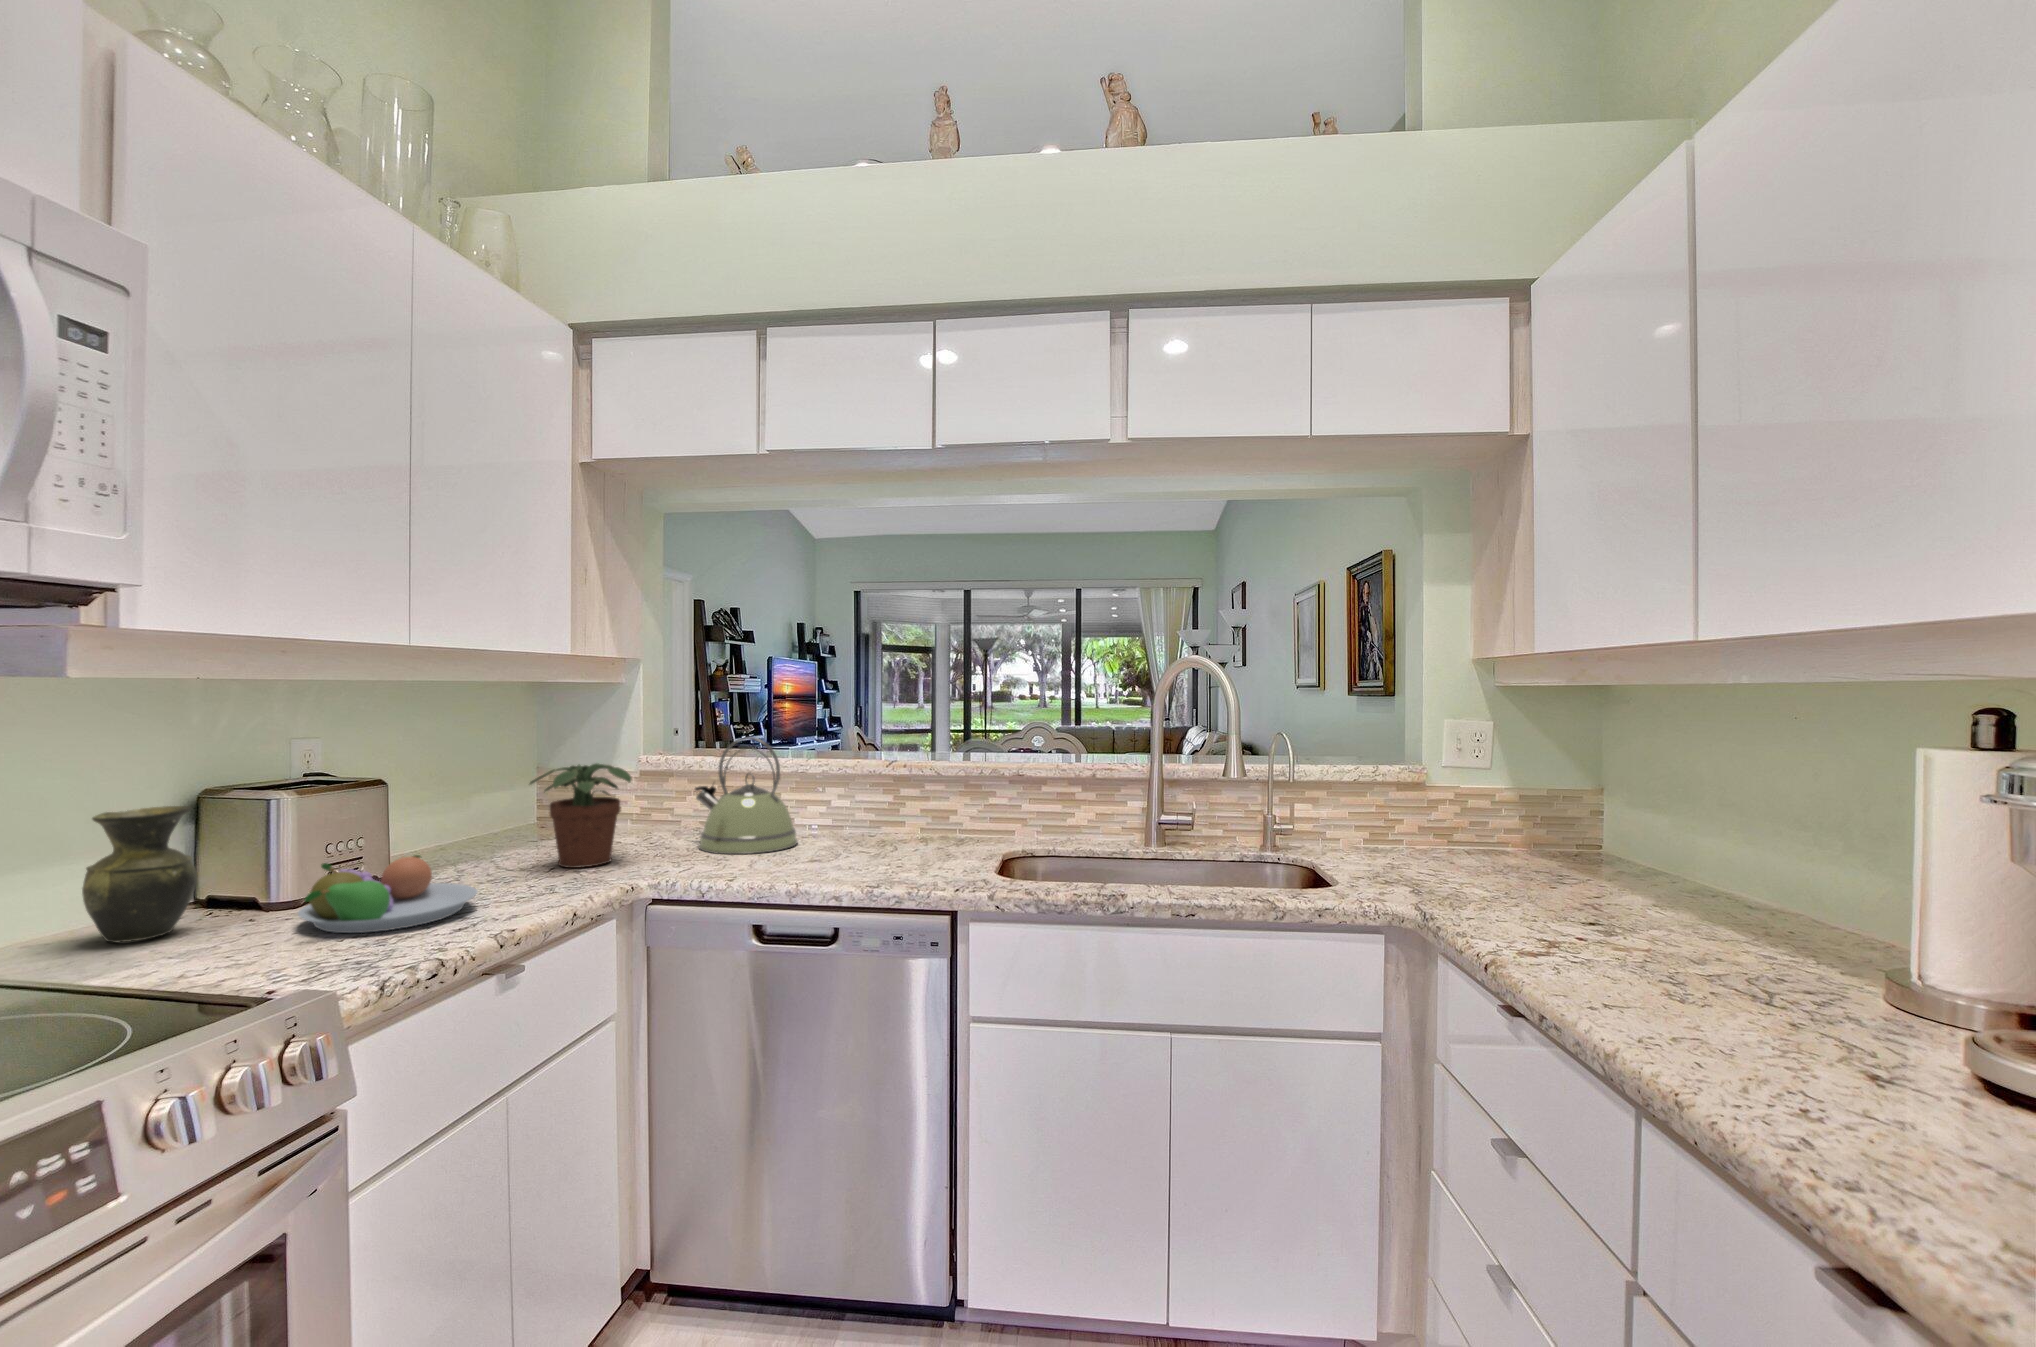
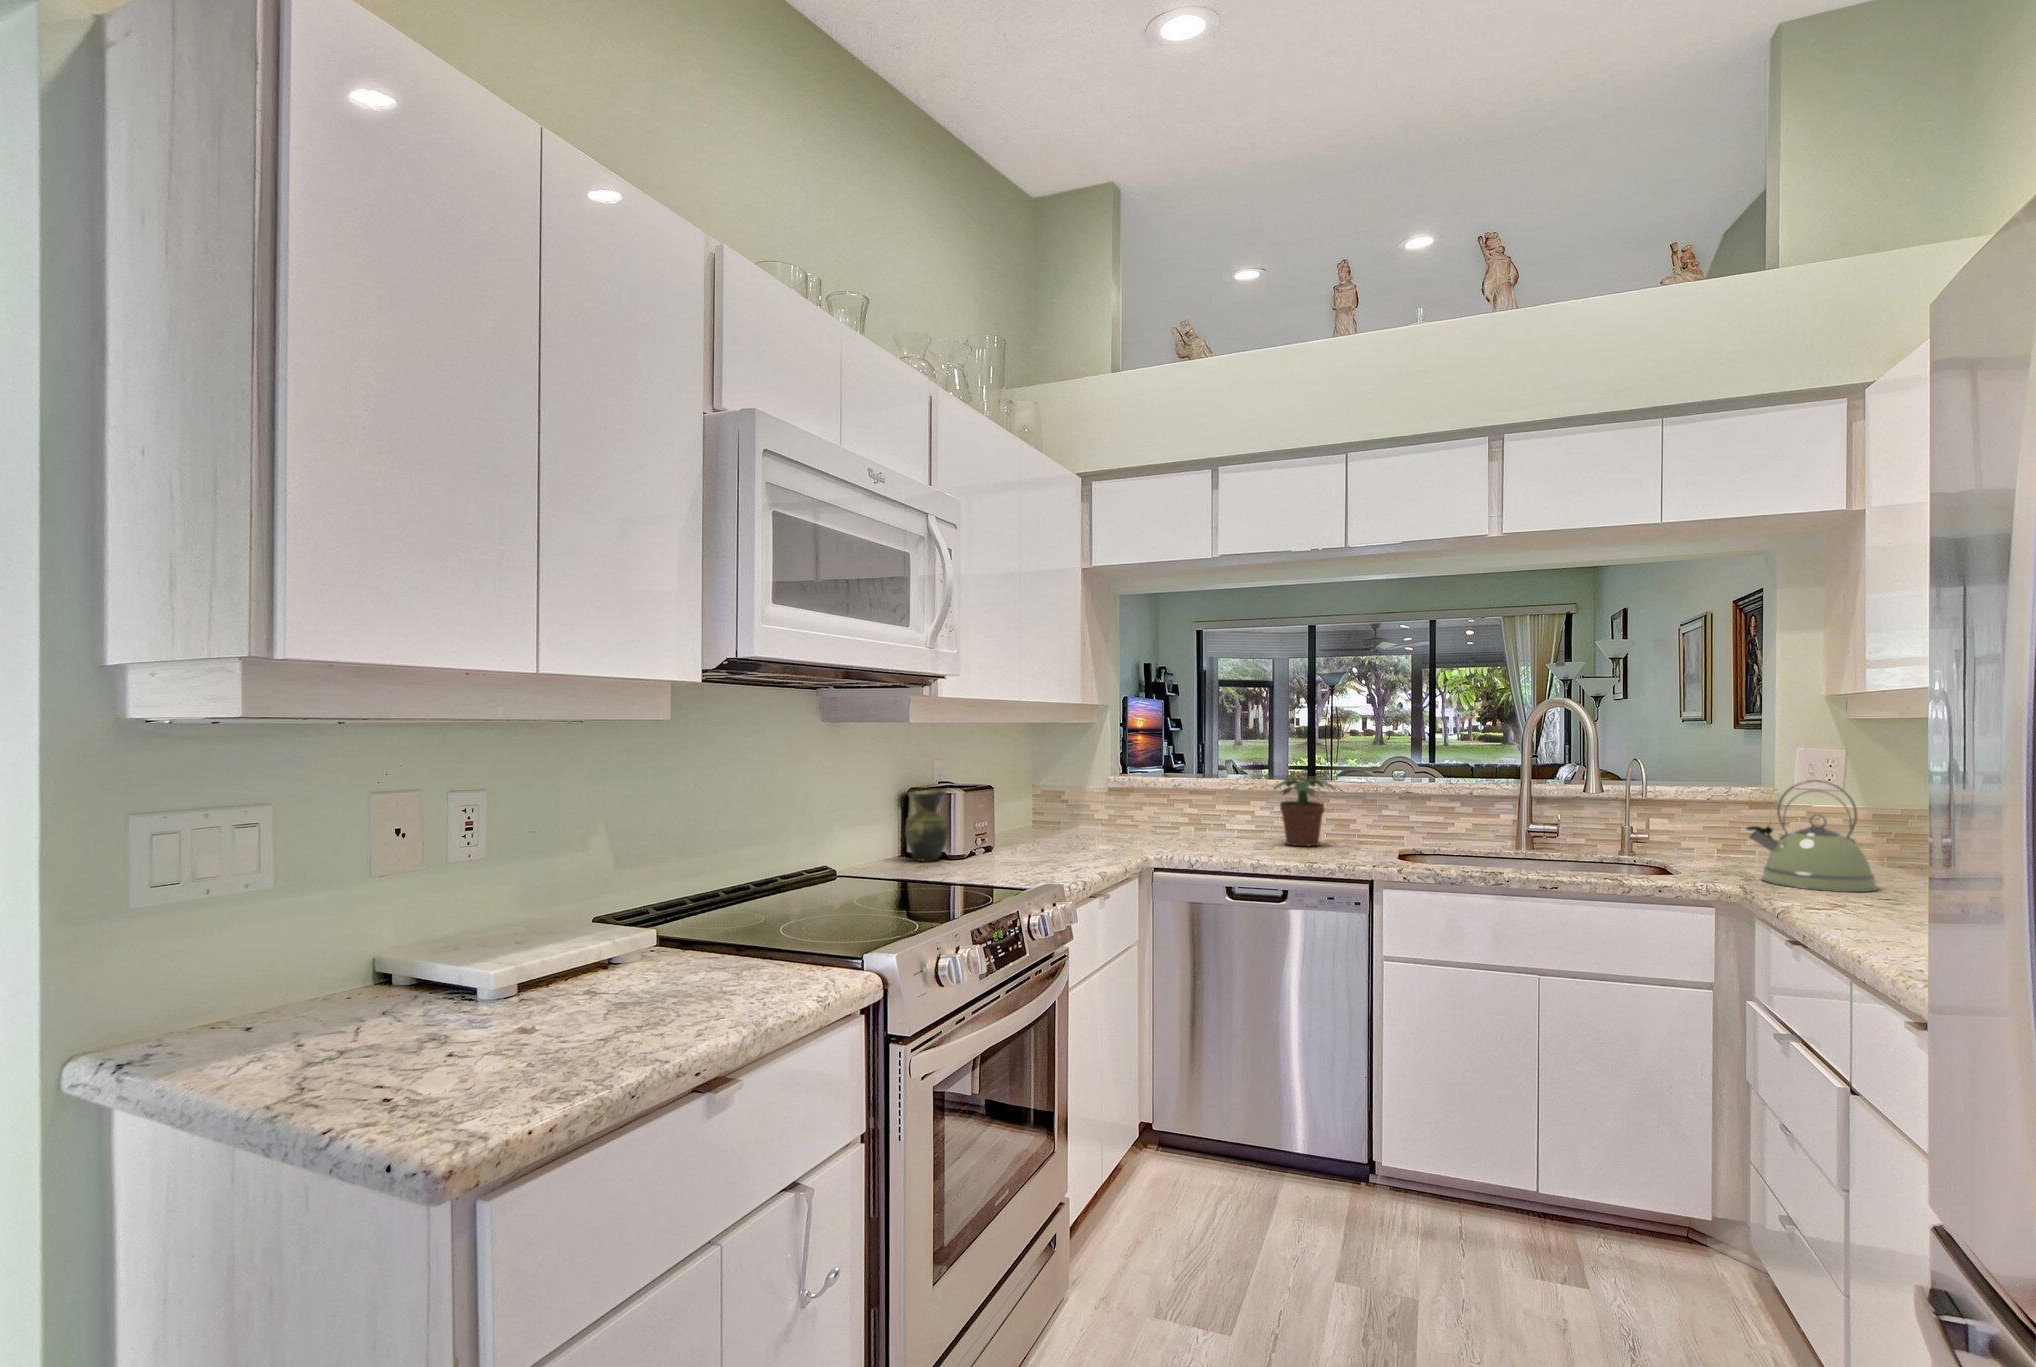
kettle: present [695,737,798,854] -> present [1747,780,1878,892]
potted plant: present [530,763,631,868] -> present [1274,778,1336,846]
fruit bowl: present [298,855,477,933] -> none [995,825,1080,863]

